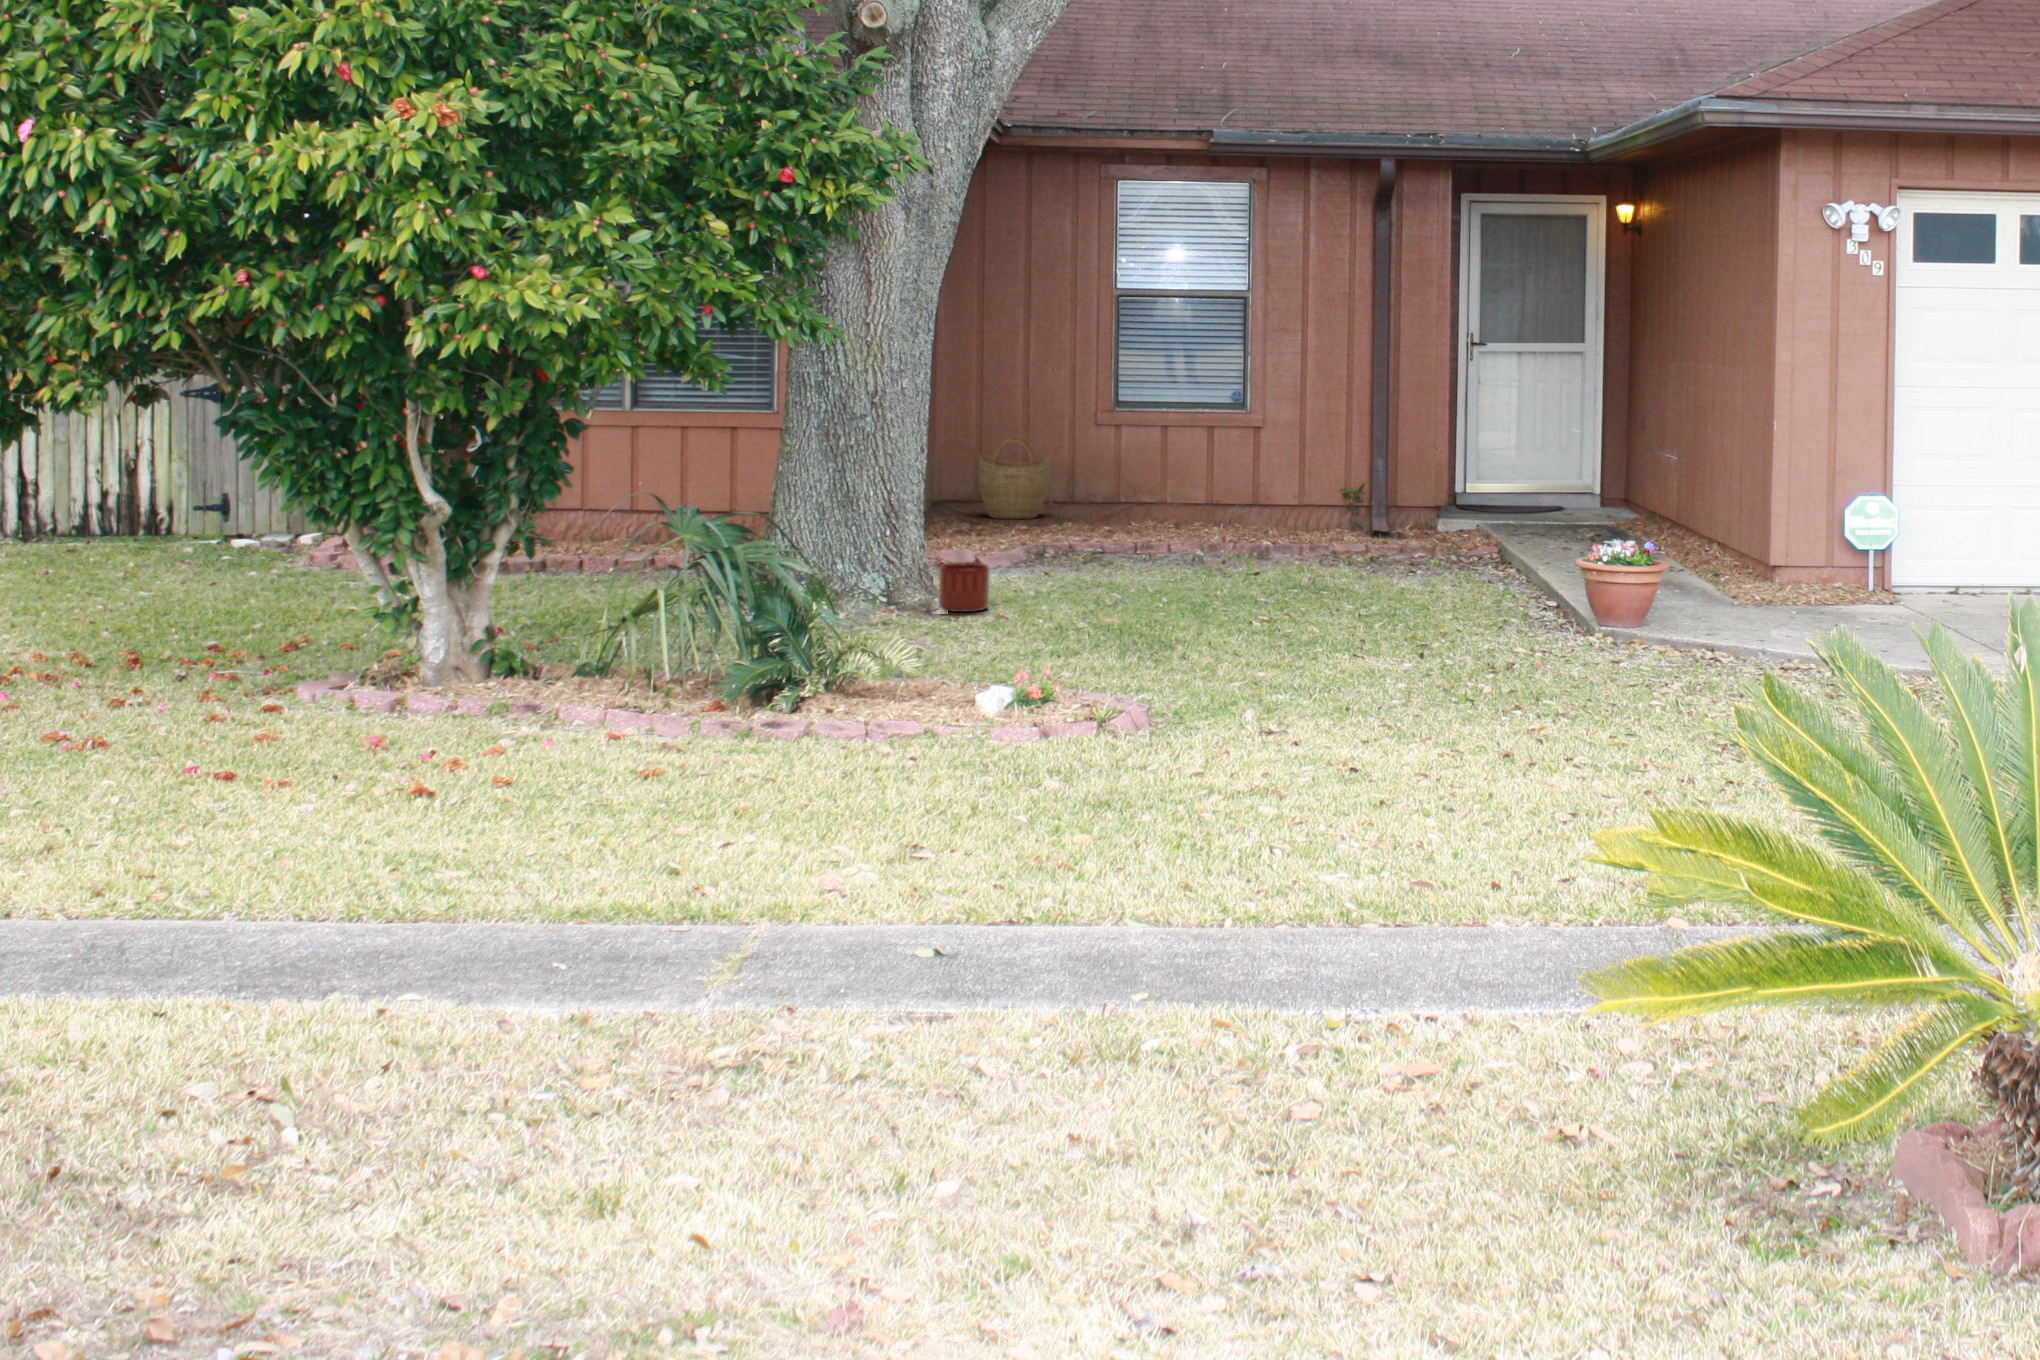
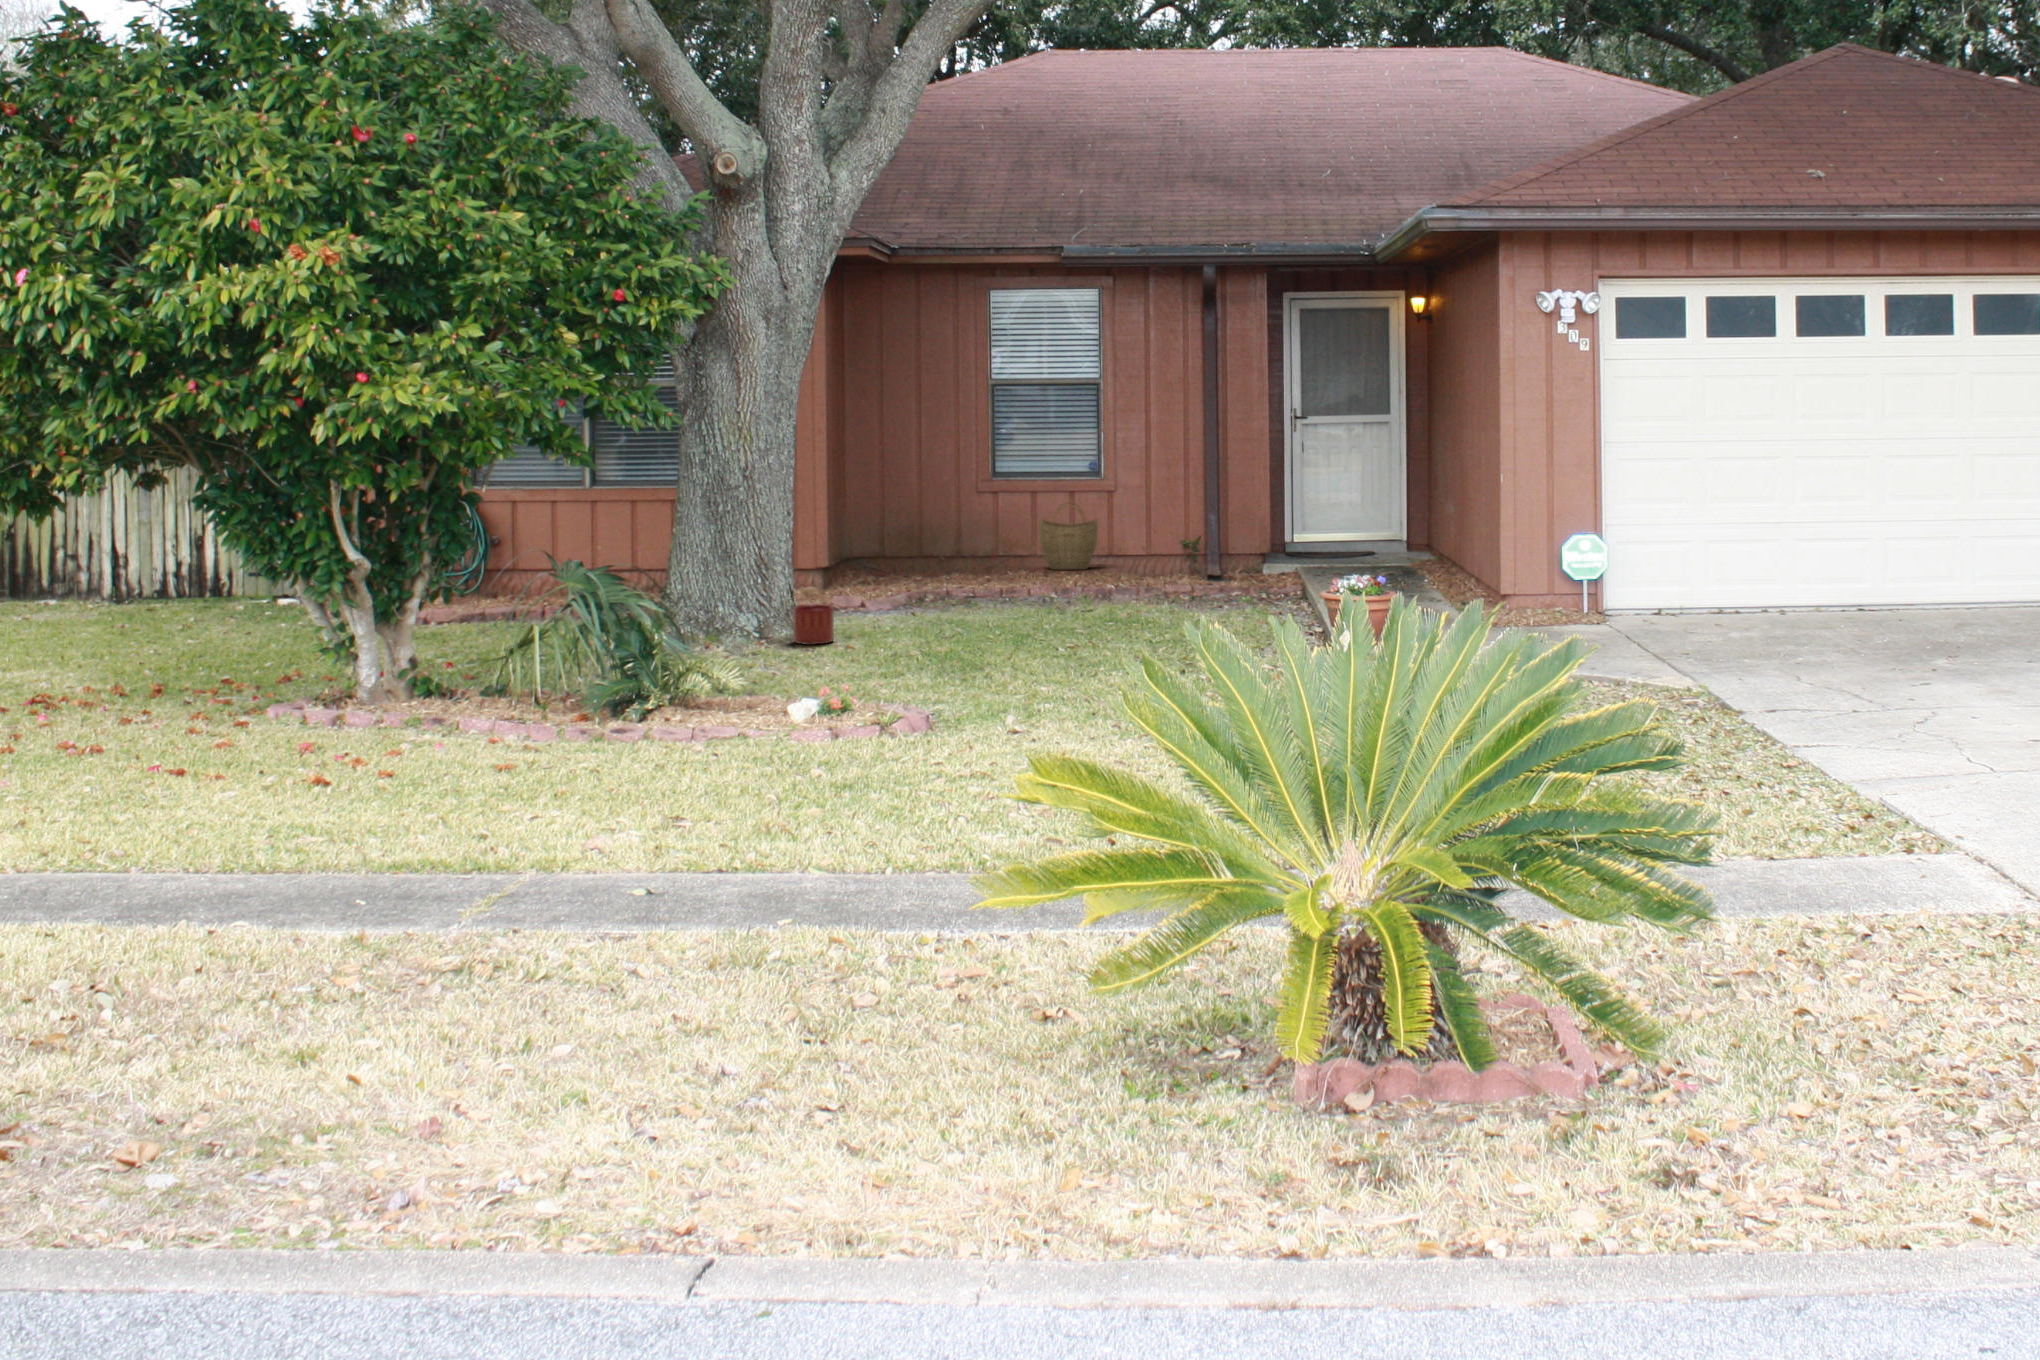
woven basket: present [978,438,1050,519] -> present [1039,503,1098,570]

